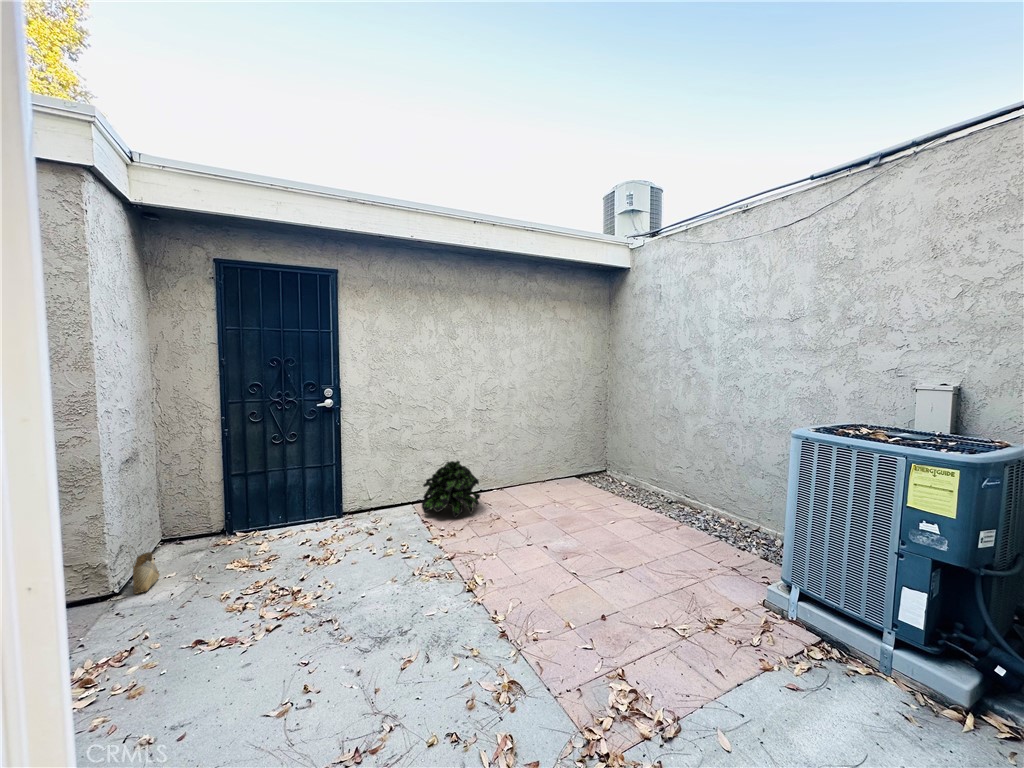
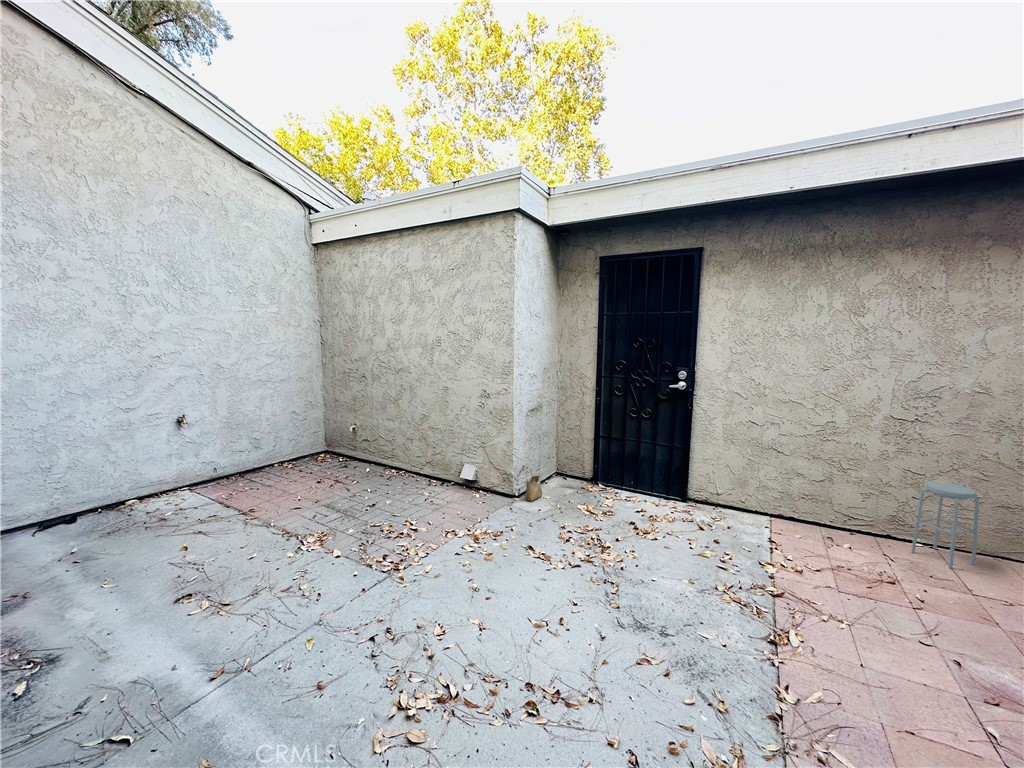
stool: none [492,447,518,499] -> present [911,482,979,569]
potted plant: present [422,461,480,518] -> none [773,478,878,559]

